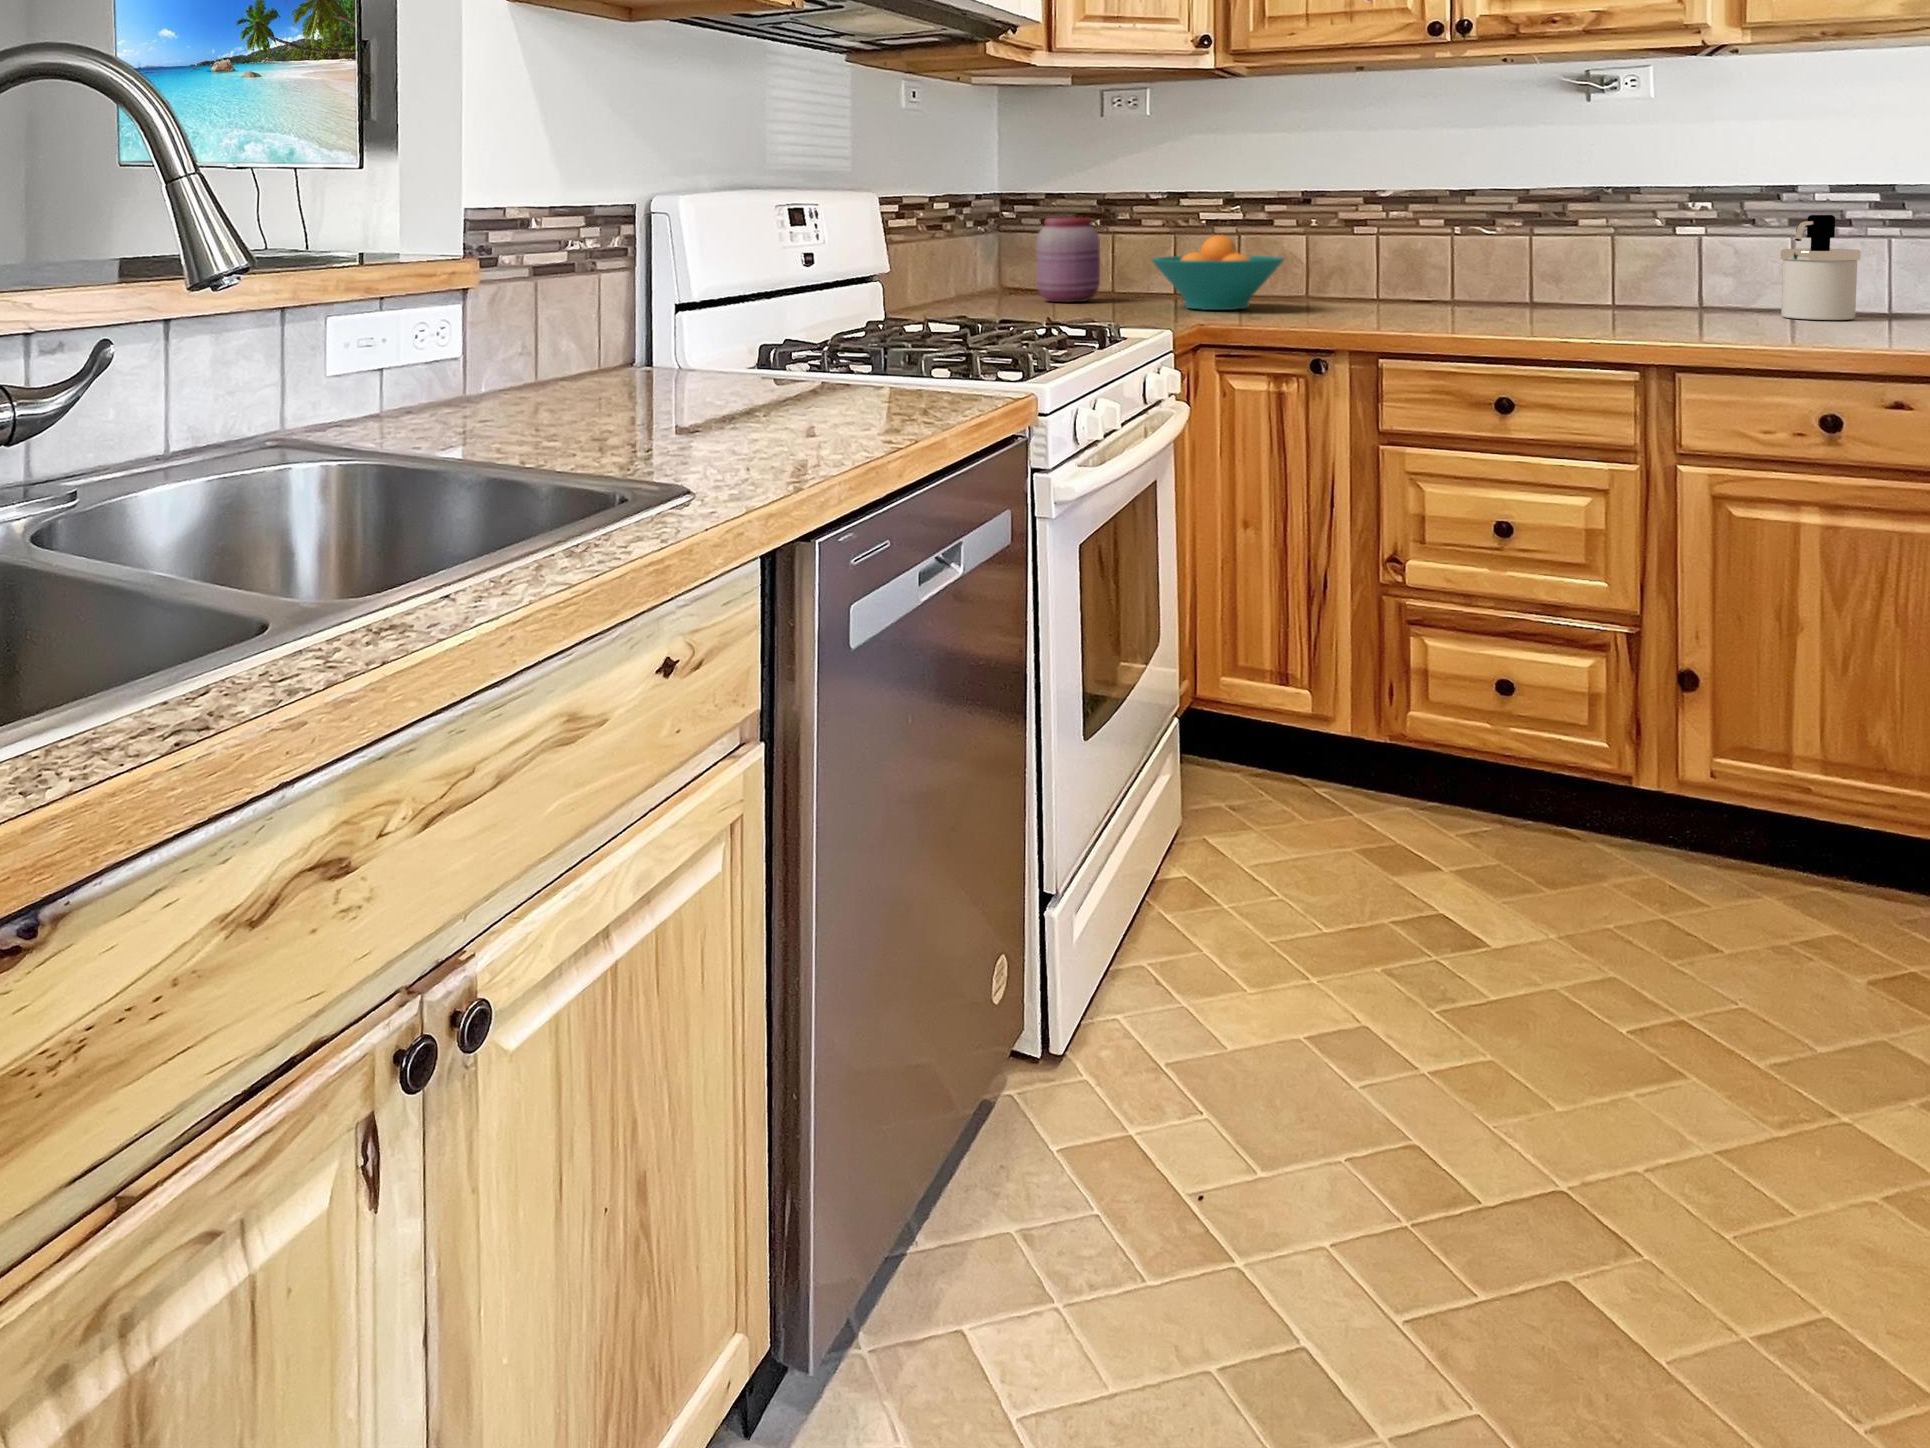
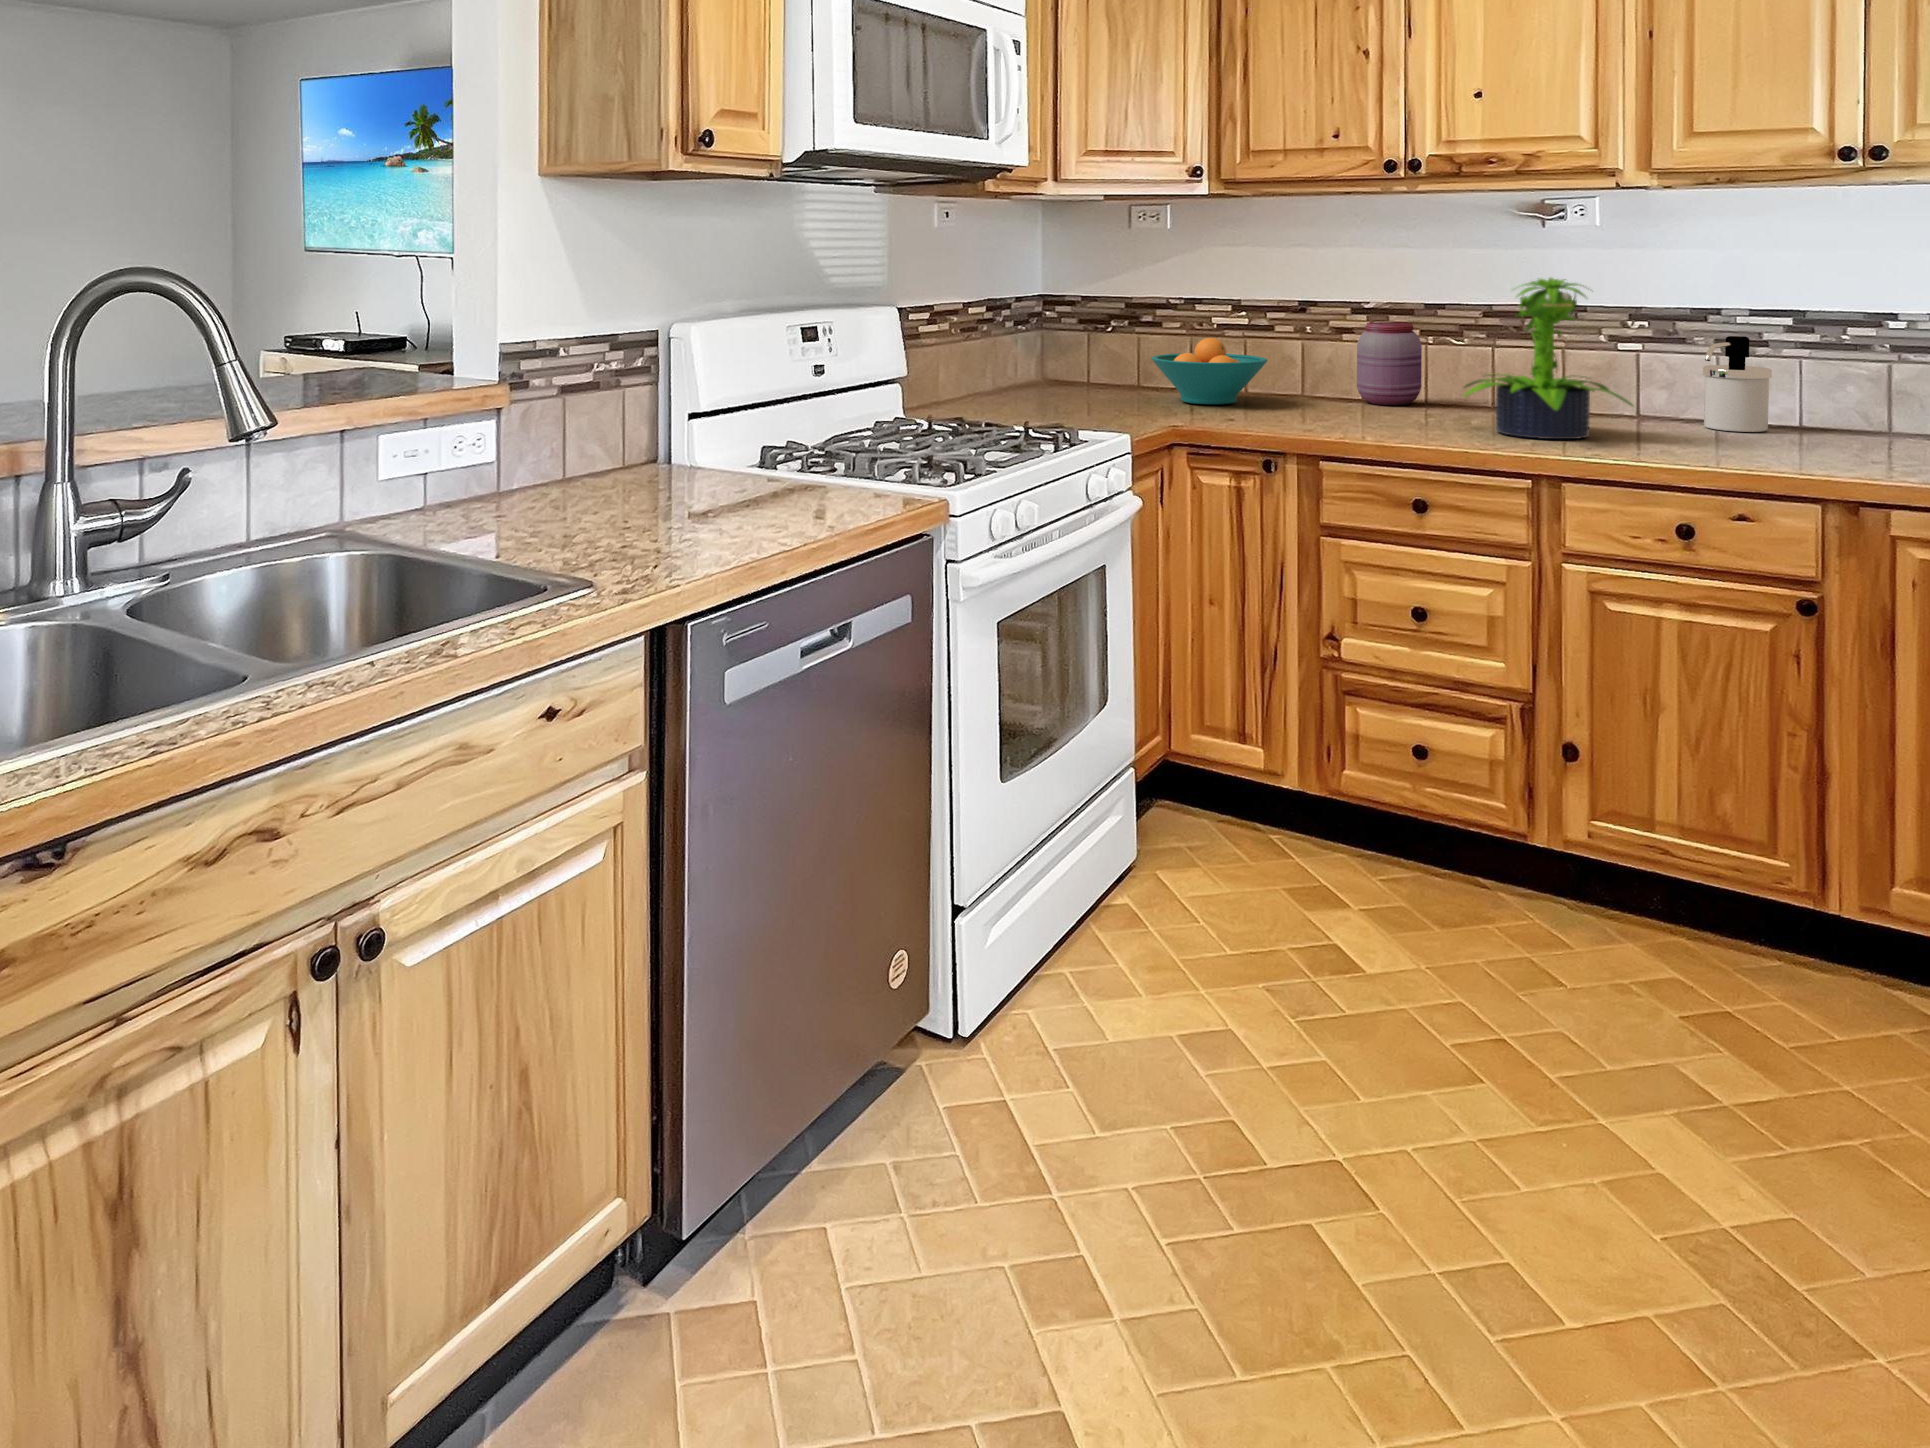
potted plant: none [1525,147,1737,329] -> present [1464,278,1633,439]
jar: present [1036,217,1100,302] -> present [1357,322,1422,405]

